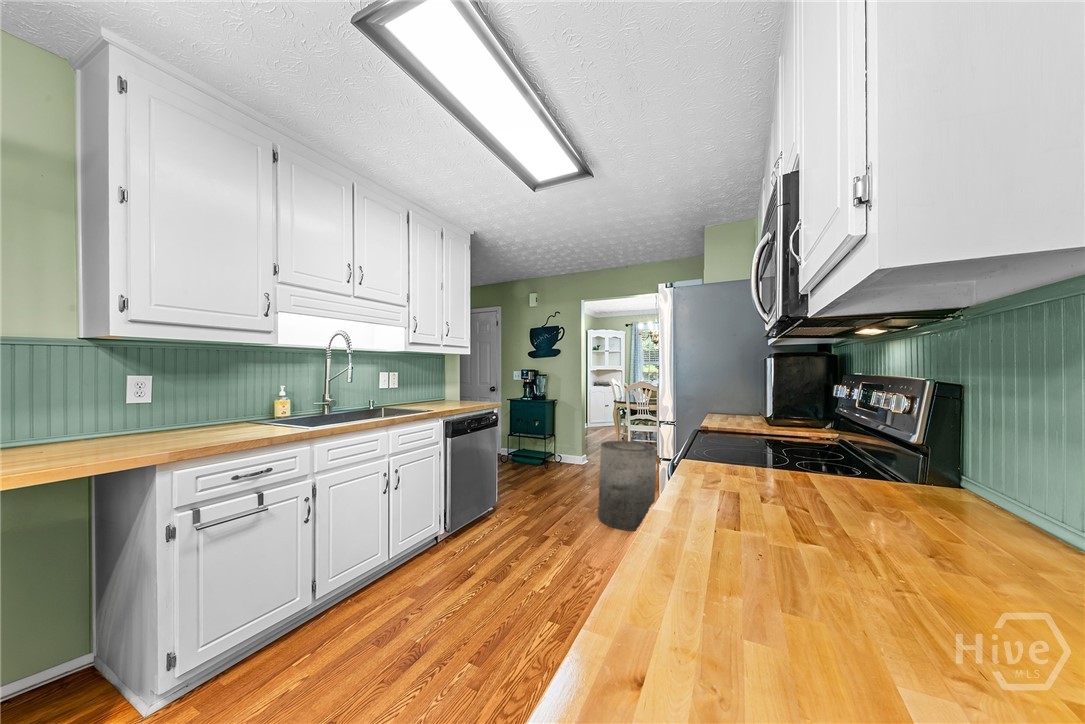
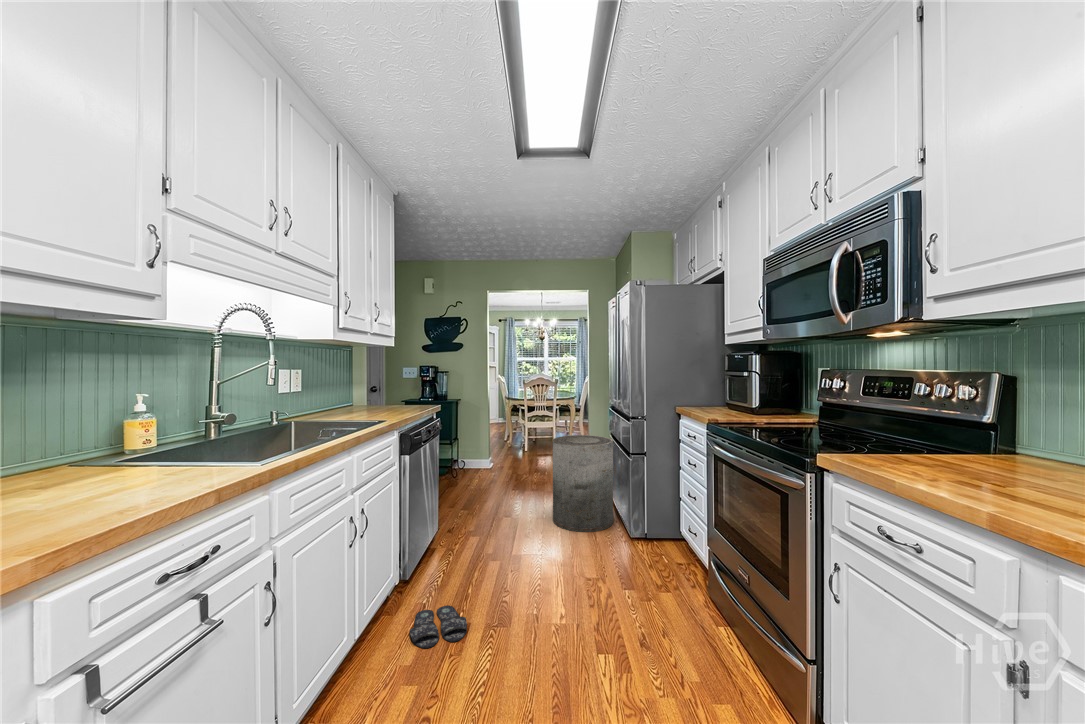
slippers: none [431,556,475,582] -> present [410,605,467,648]

